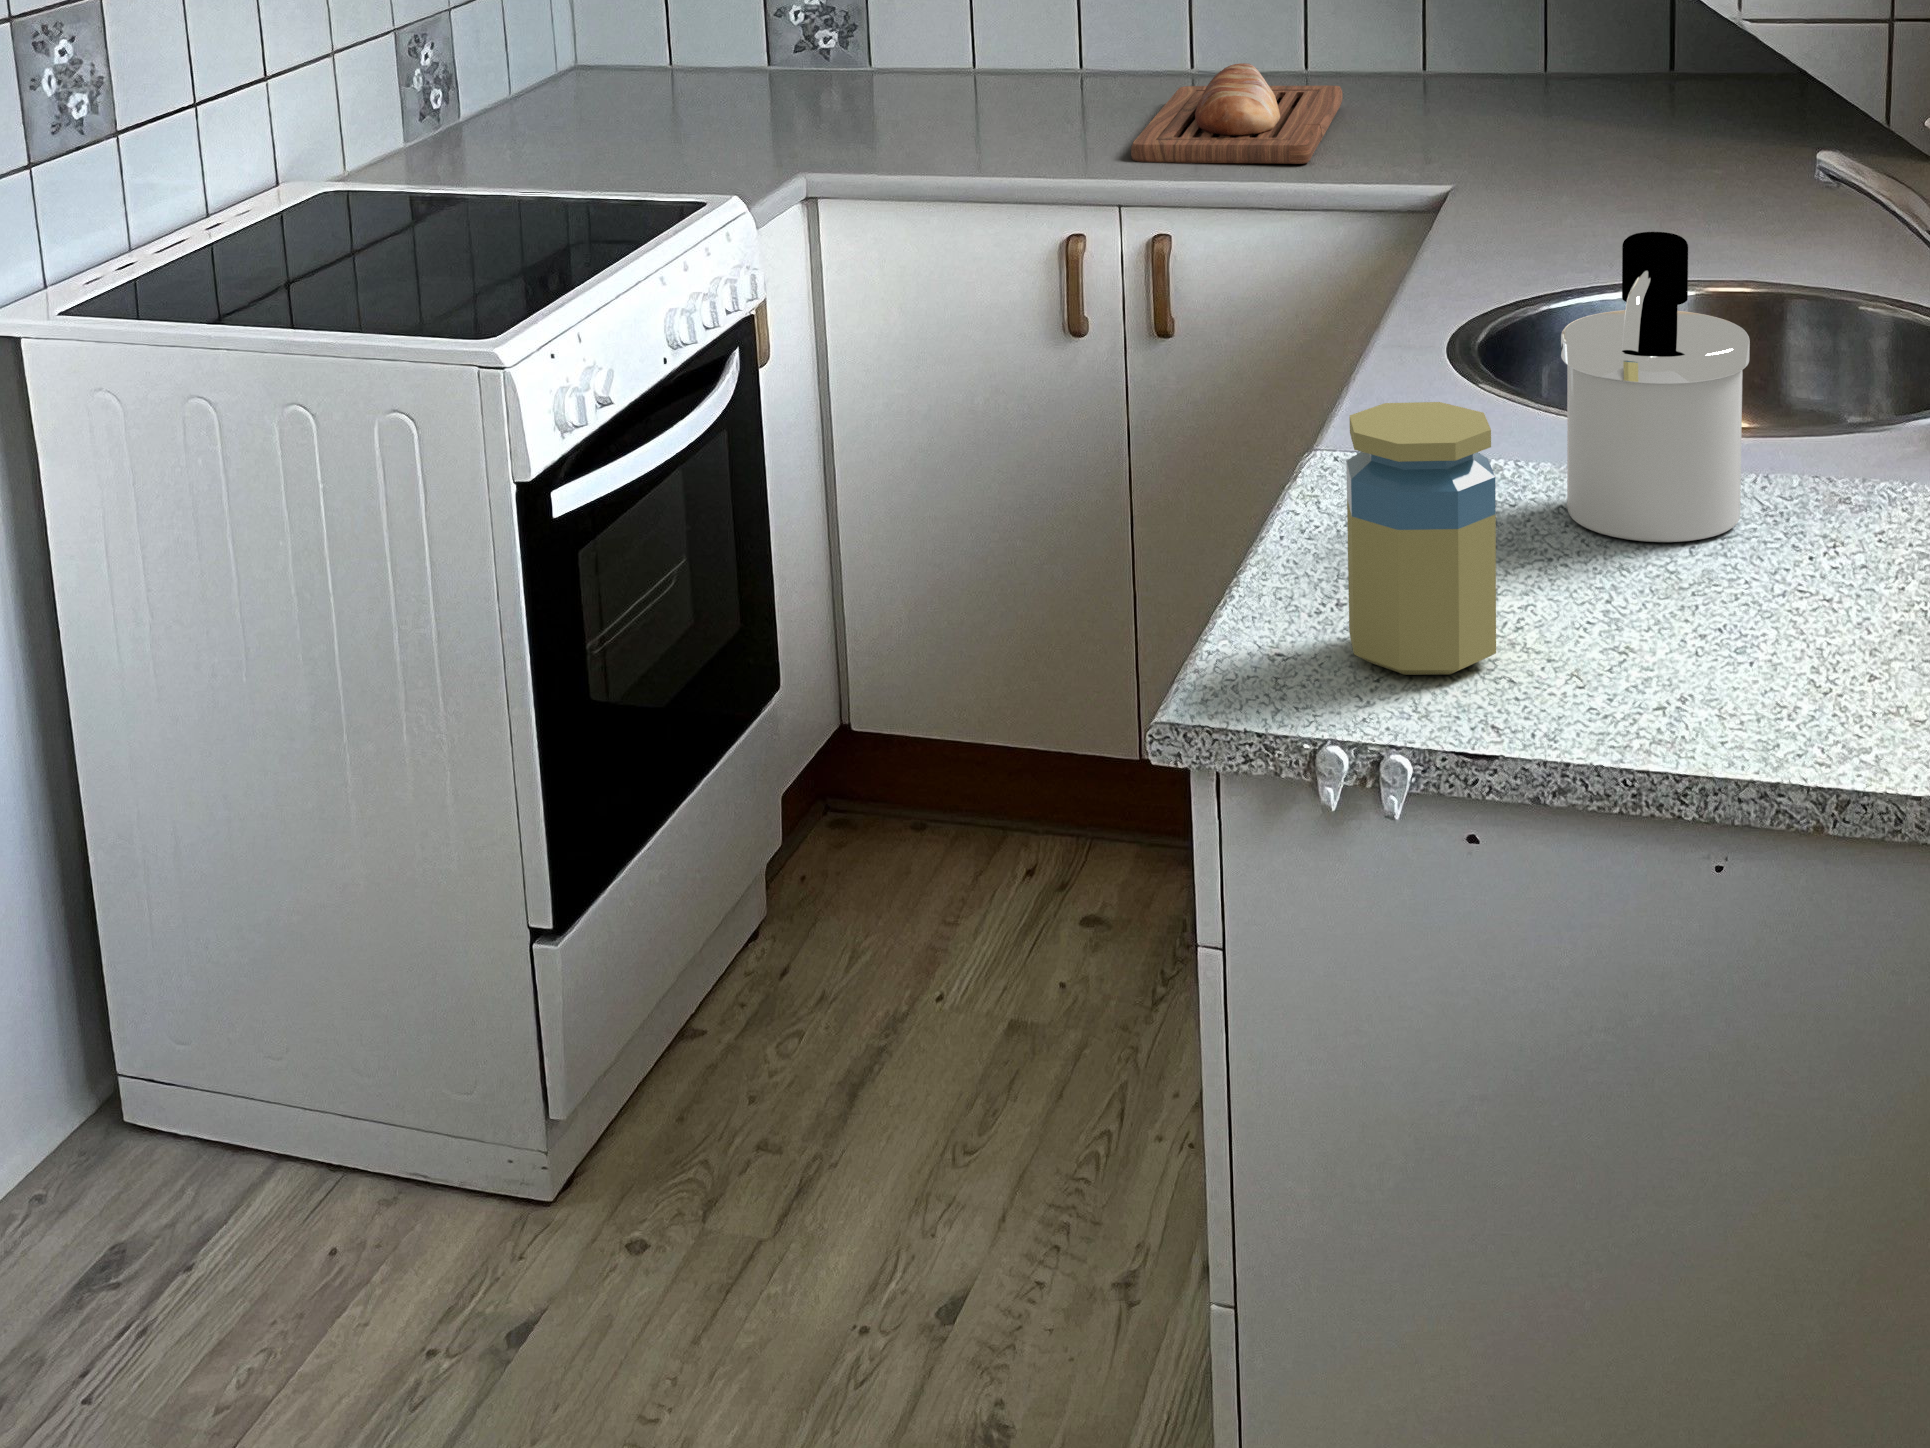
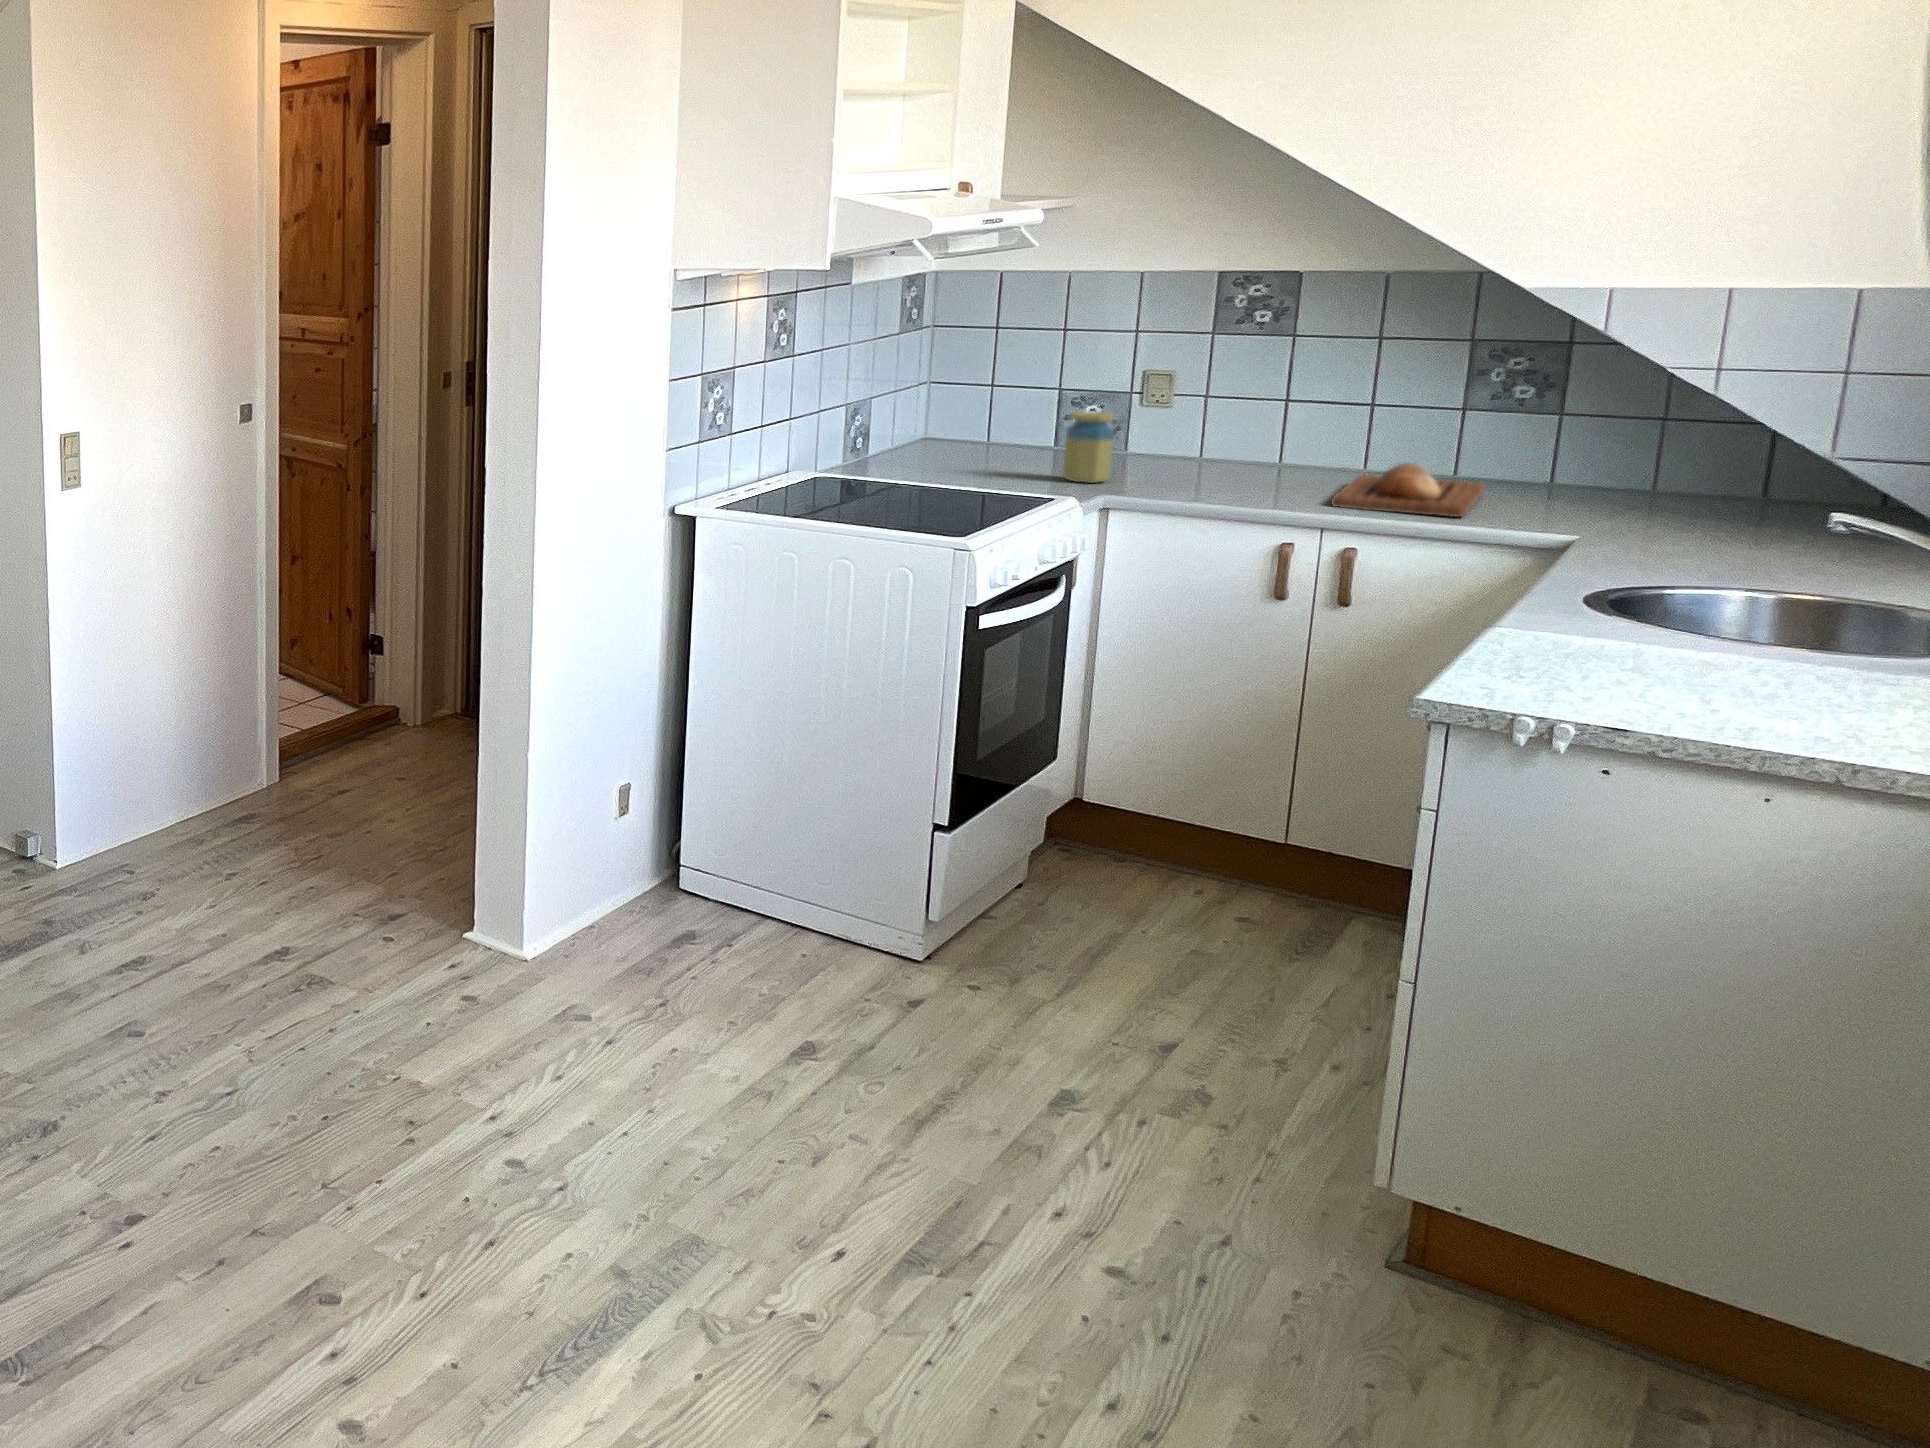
soap dispenser: present [1561,232,1750,542] -> none [1674,524,1821,682]
jar: present [1346,402,1496,675] -> present [1063,412,1114,483]

